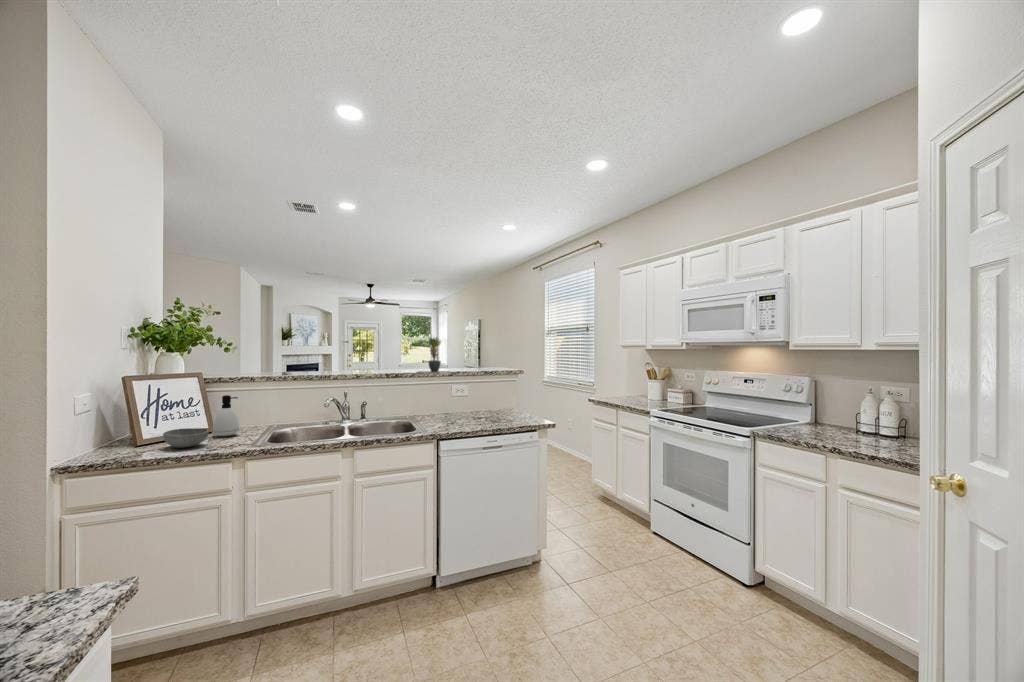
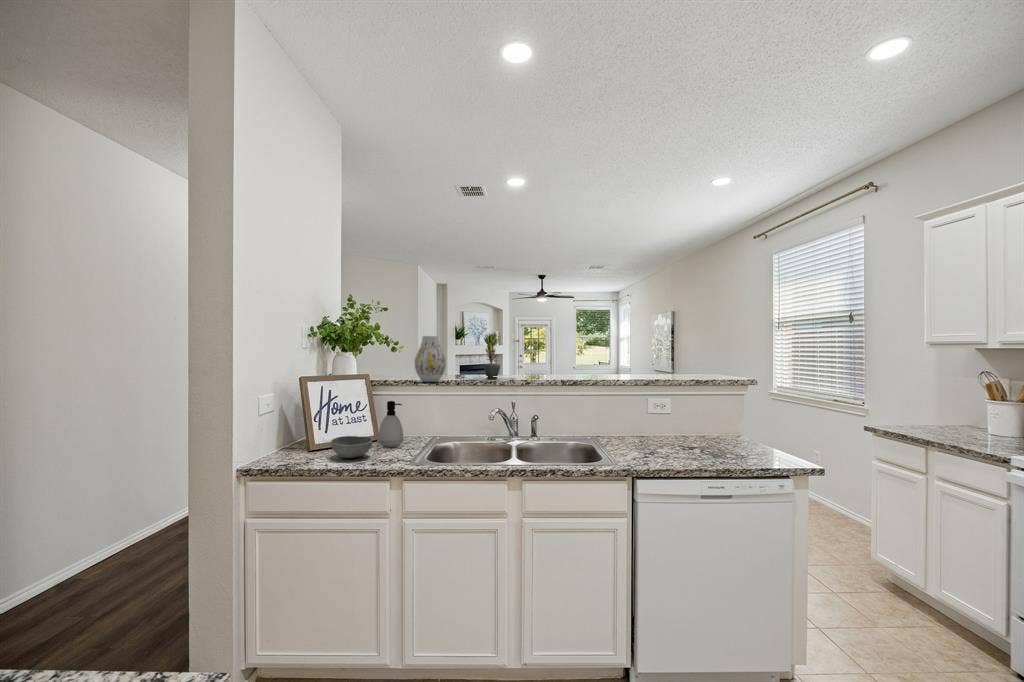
potted plant: present [417,337,449,373] -> present [467,333,513,381]
vase: none [249,338,281,378] -> present [415,336,446,382]

